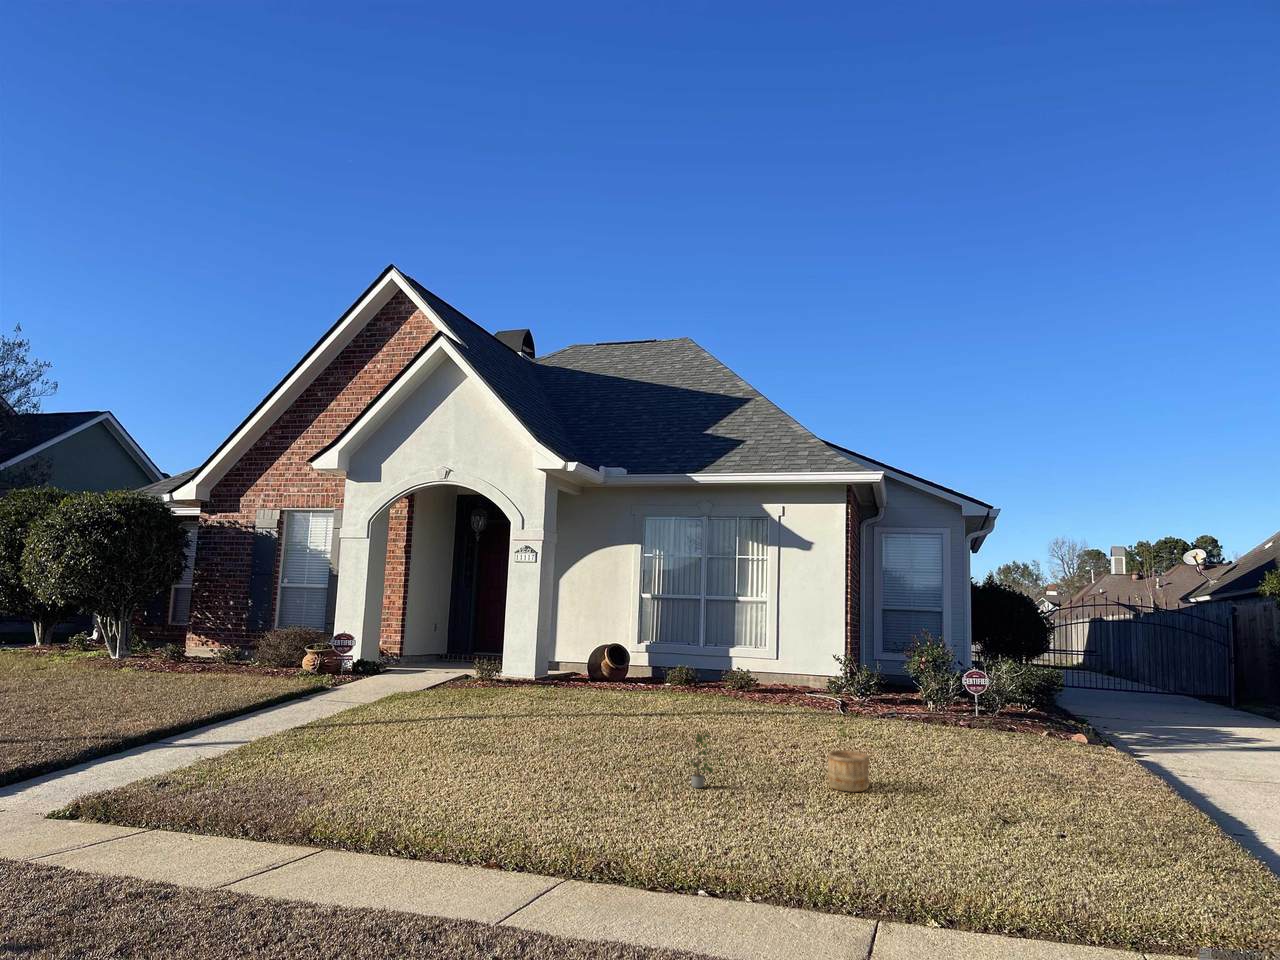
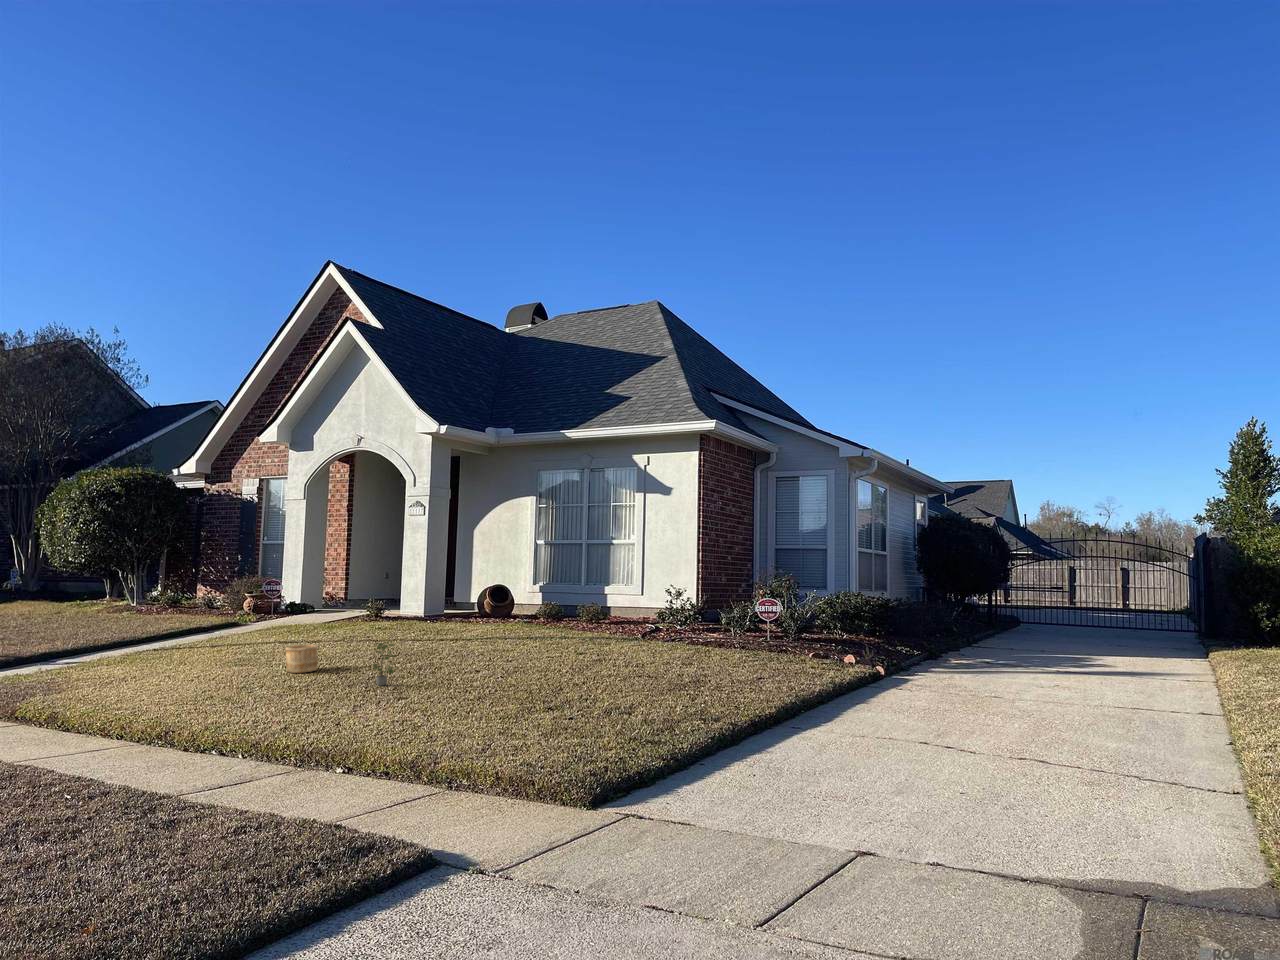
wooden bucket: present [827,750,870,792] -> present [286,644,318,673]

